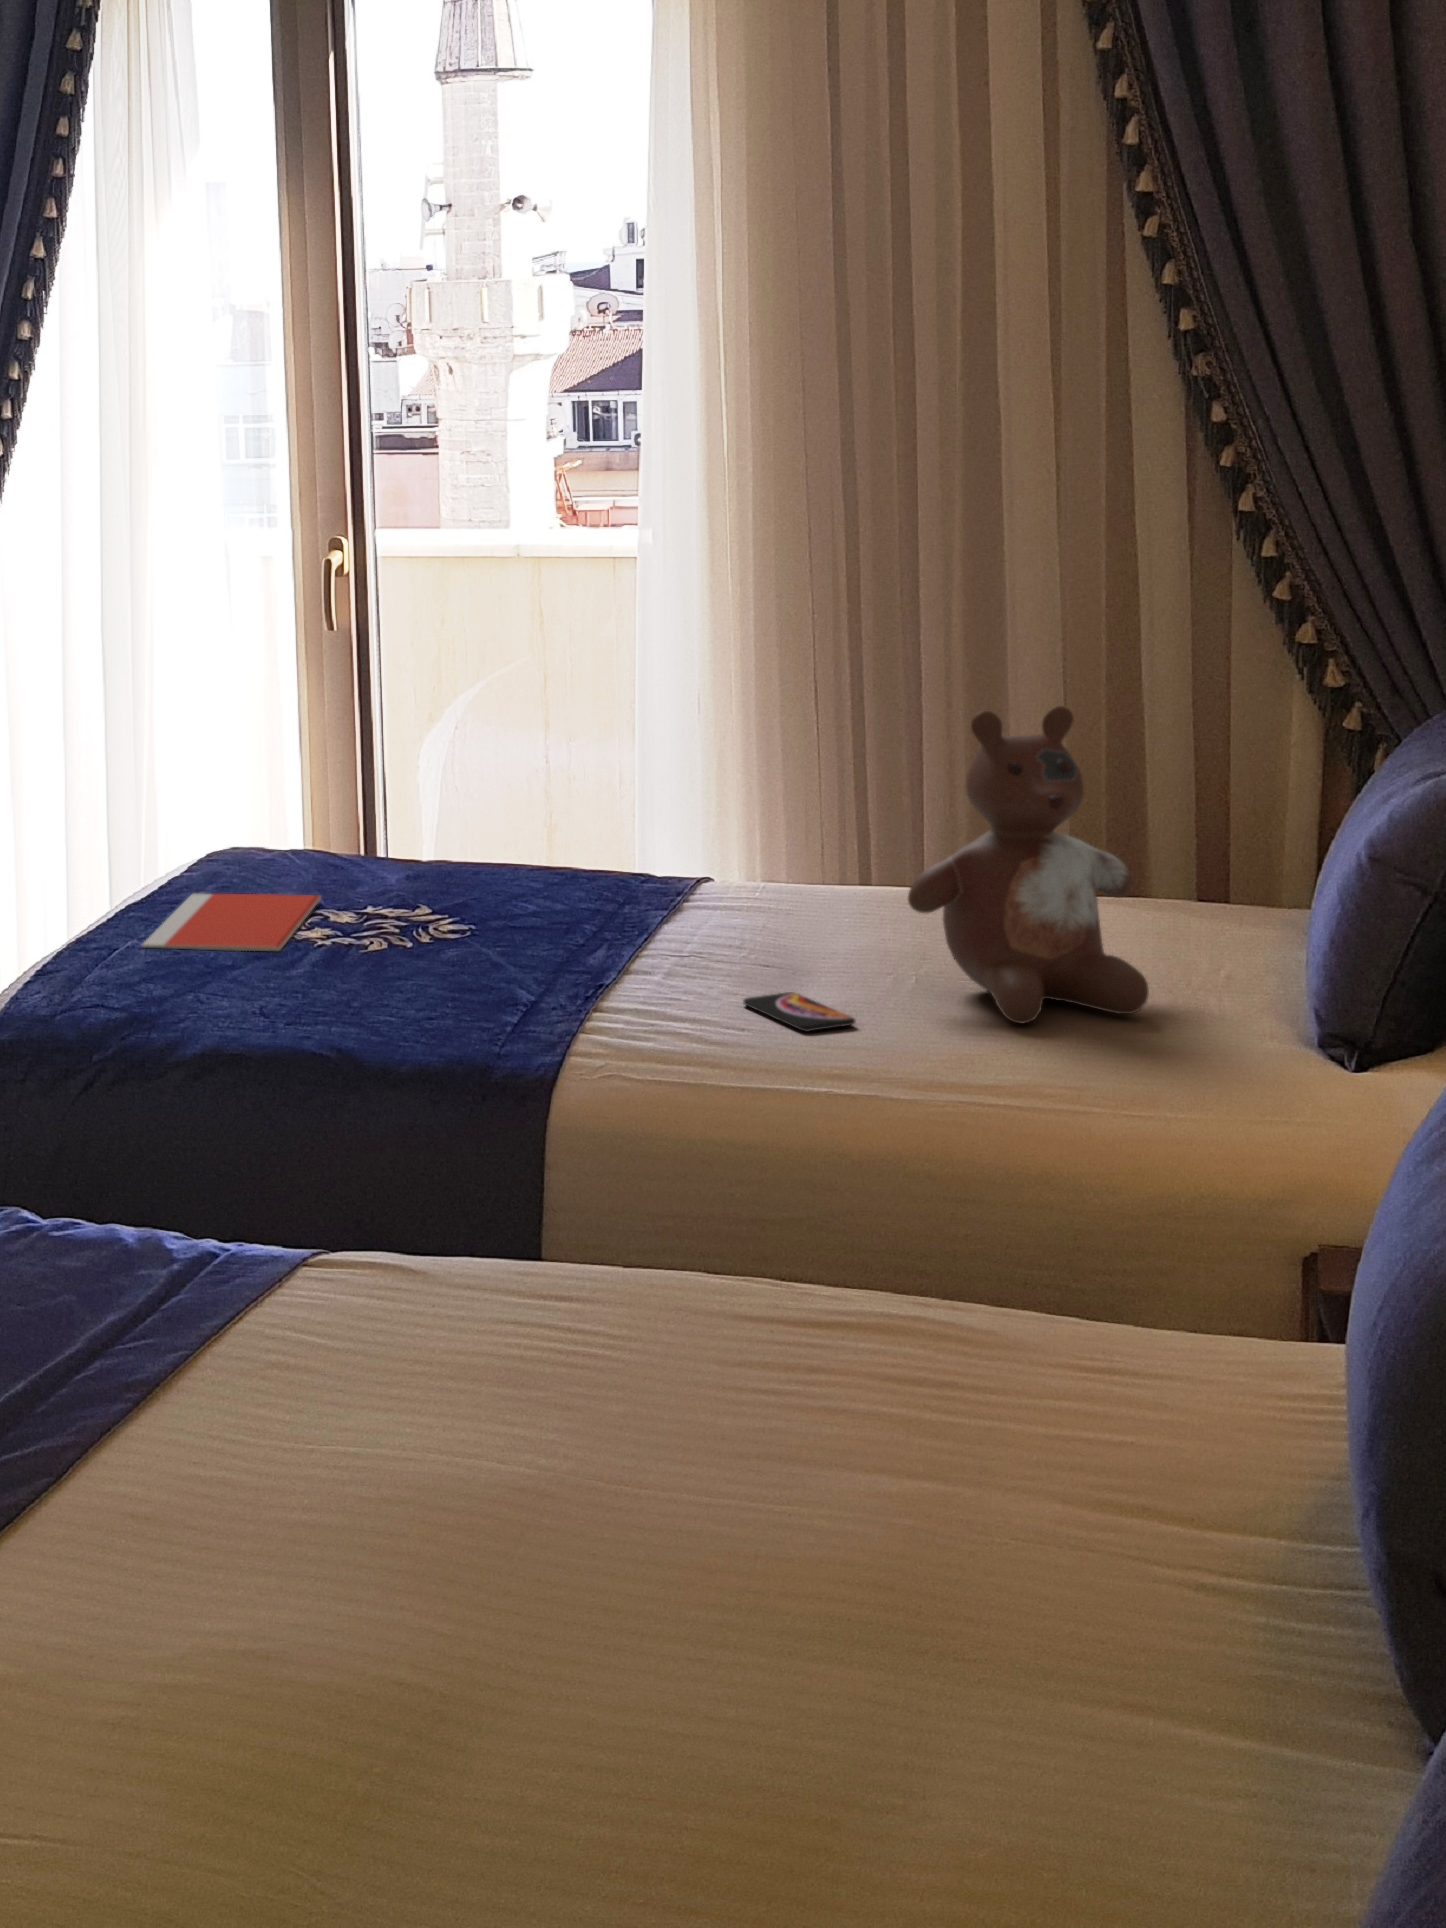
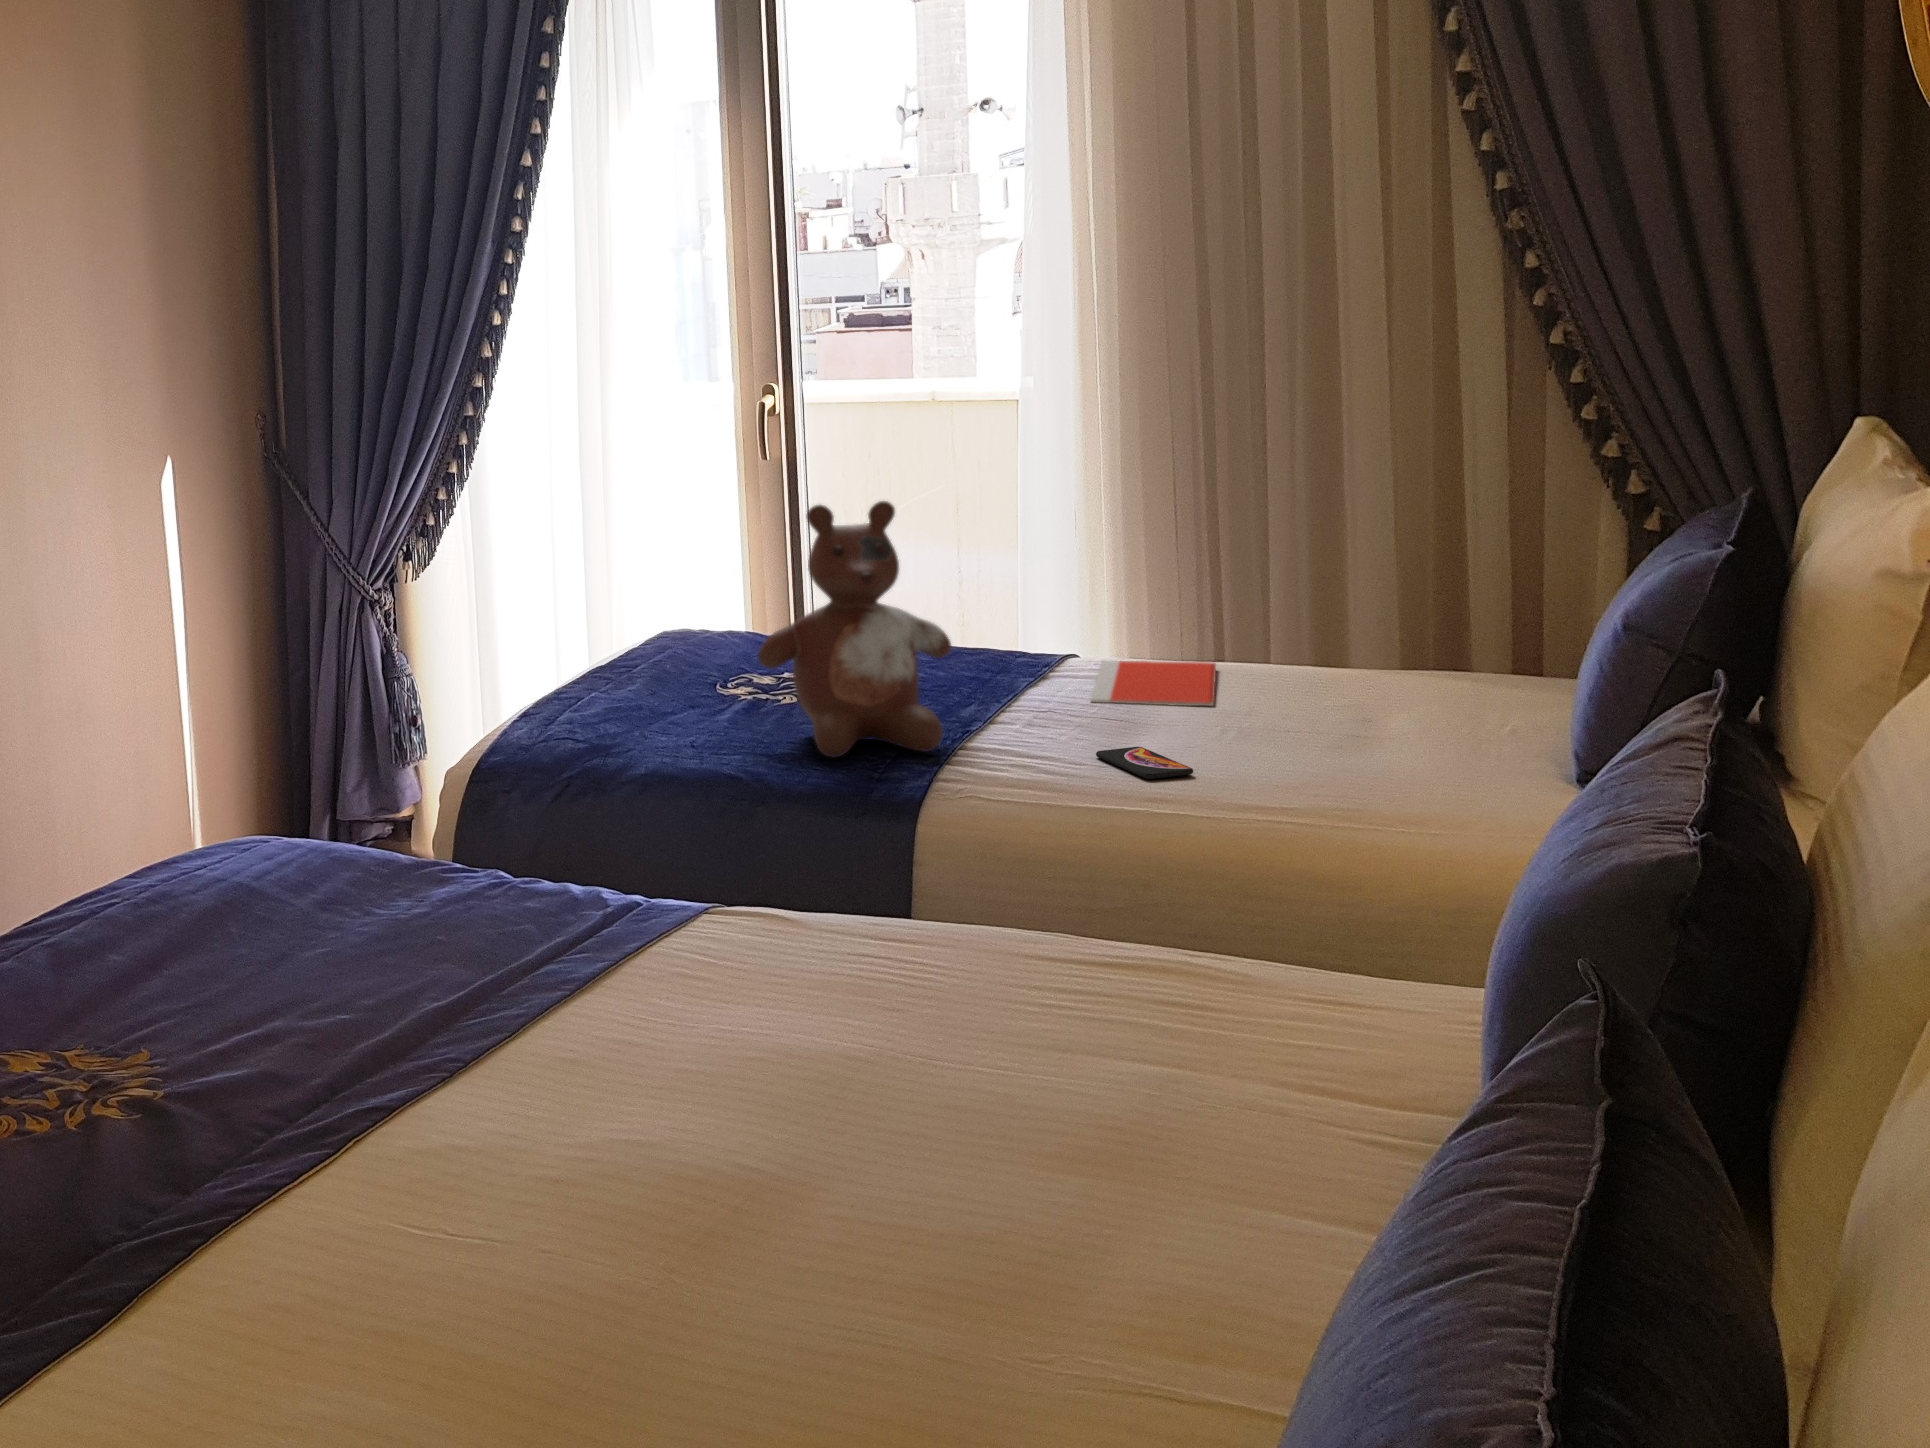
stuffed bear: present [908,706,1149,1023] -> present [758,501,951,757]
notebook: present [142,894,321,951] -> present [1091,661,1216,706]

